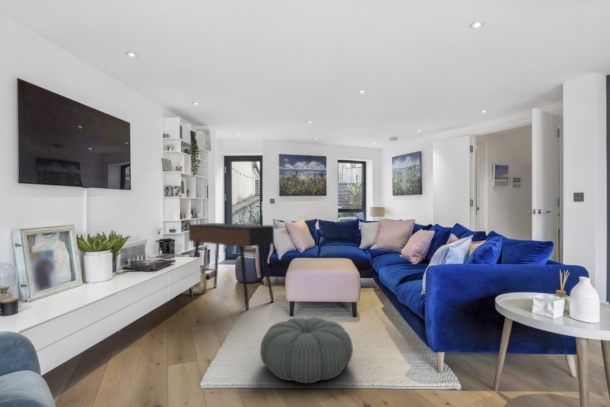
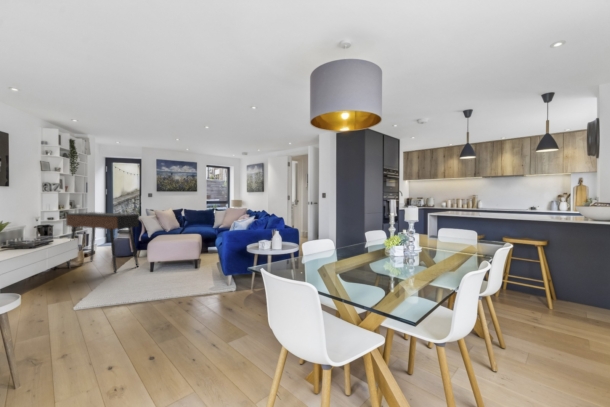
pouf: present [260,317,353,383] -> none [114,269,176,303]

